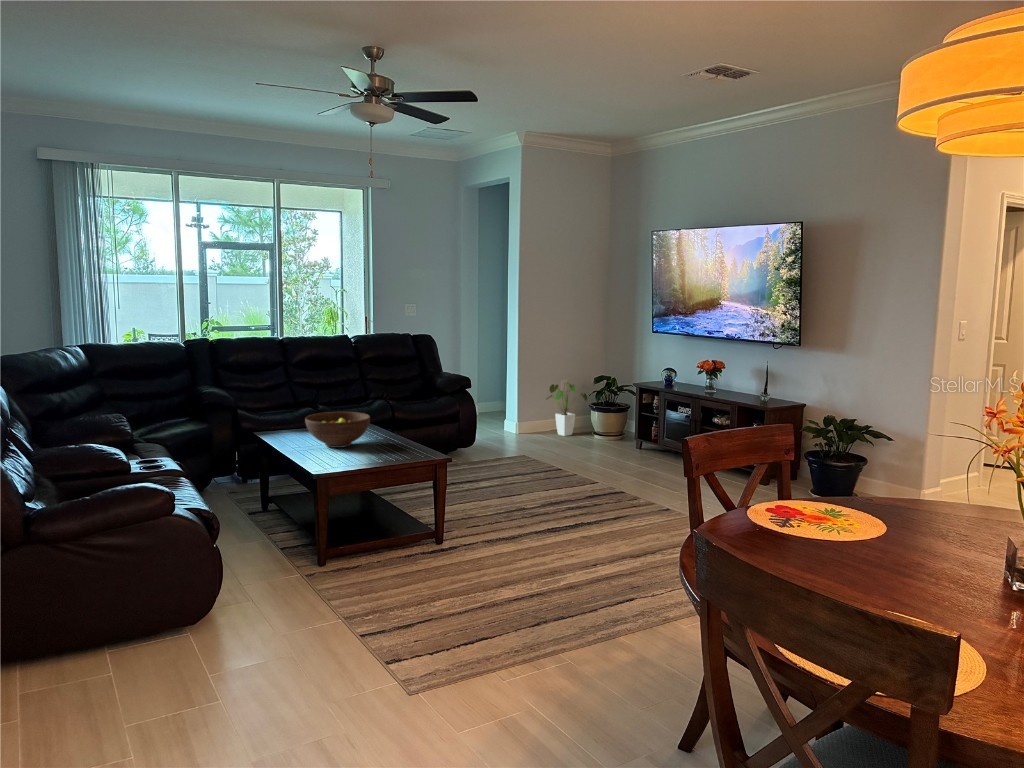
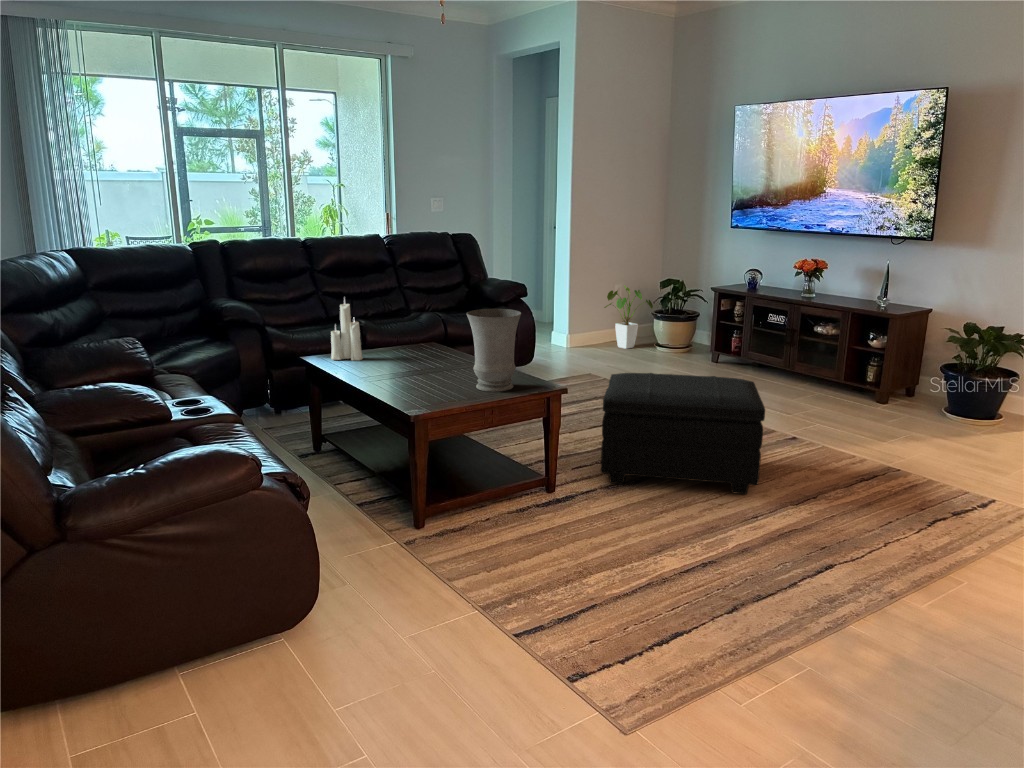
candle: none [279,383,305,437] -> present [331,300,363,360]
vase: none [370,396,413,460] -> present [467,309,521,392]
fruit bowl: present [305,412,370,448] -> none [372,329,453,374]
footstool: none [482,450,615,549] -> present [601,373,765,494]

